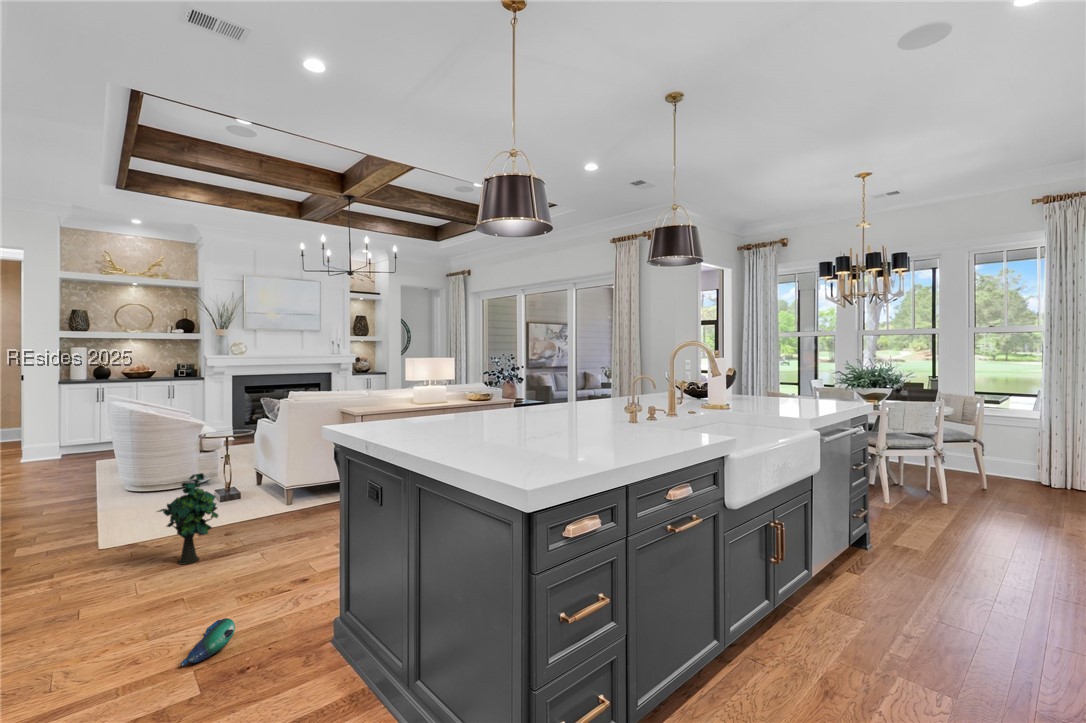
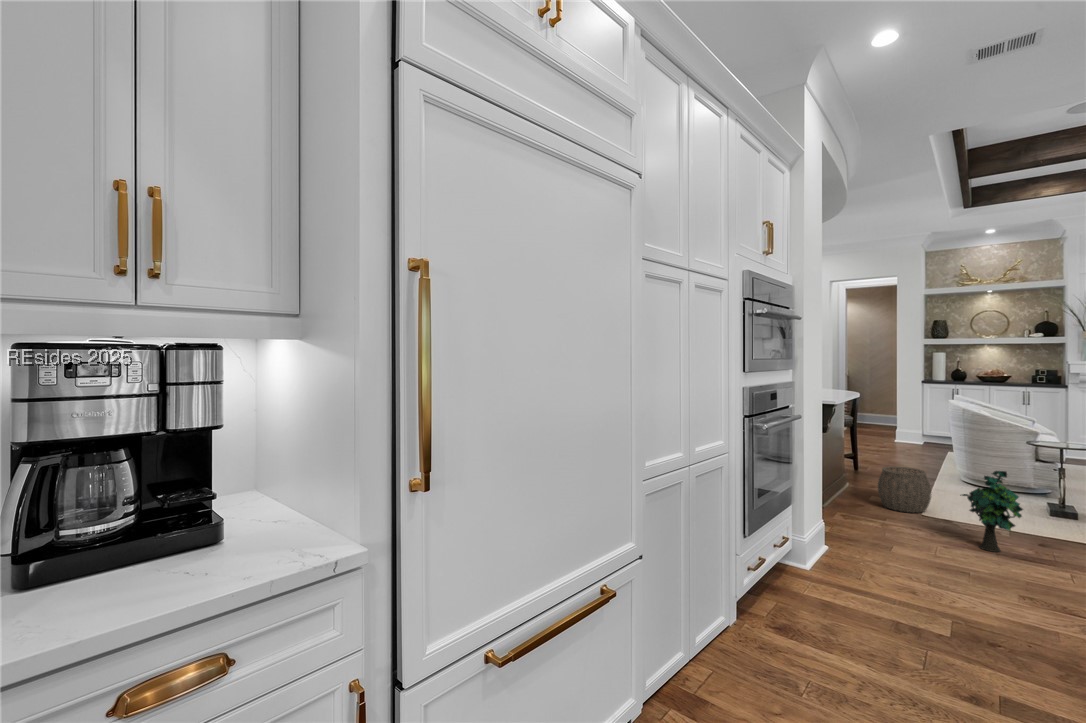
woven basket: none [33,493,111,556] -> present [878,466,931,513]
plush toy: present [181,618,235,666] -> none [944,598,1002,620]

